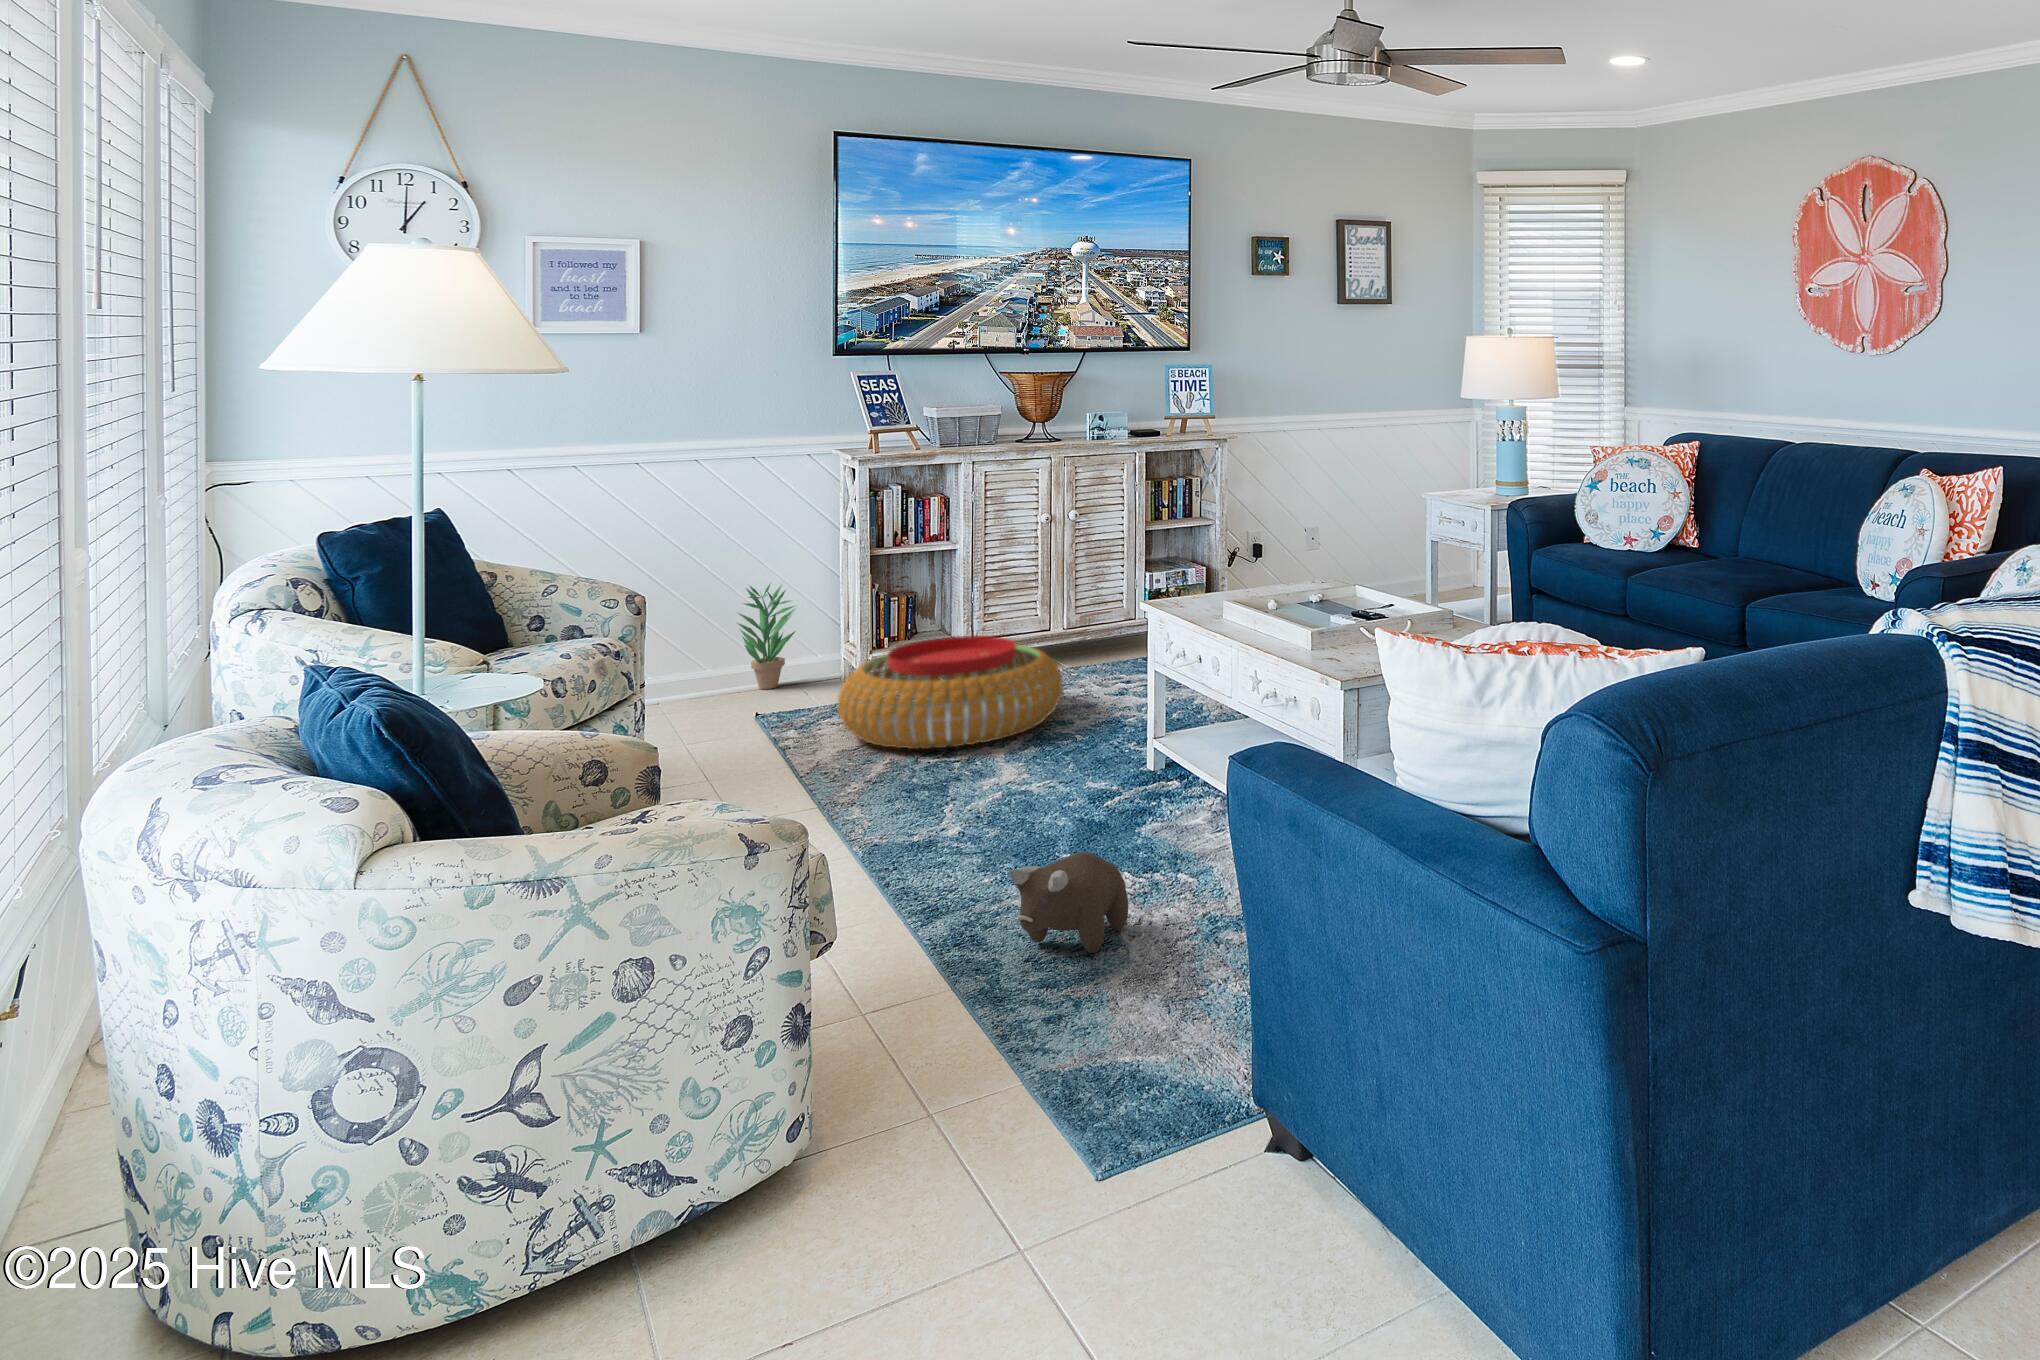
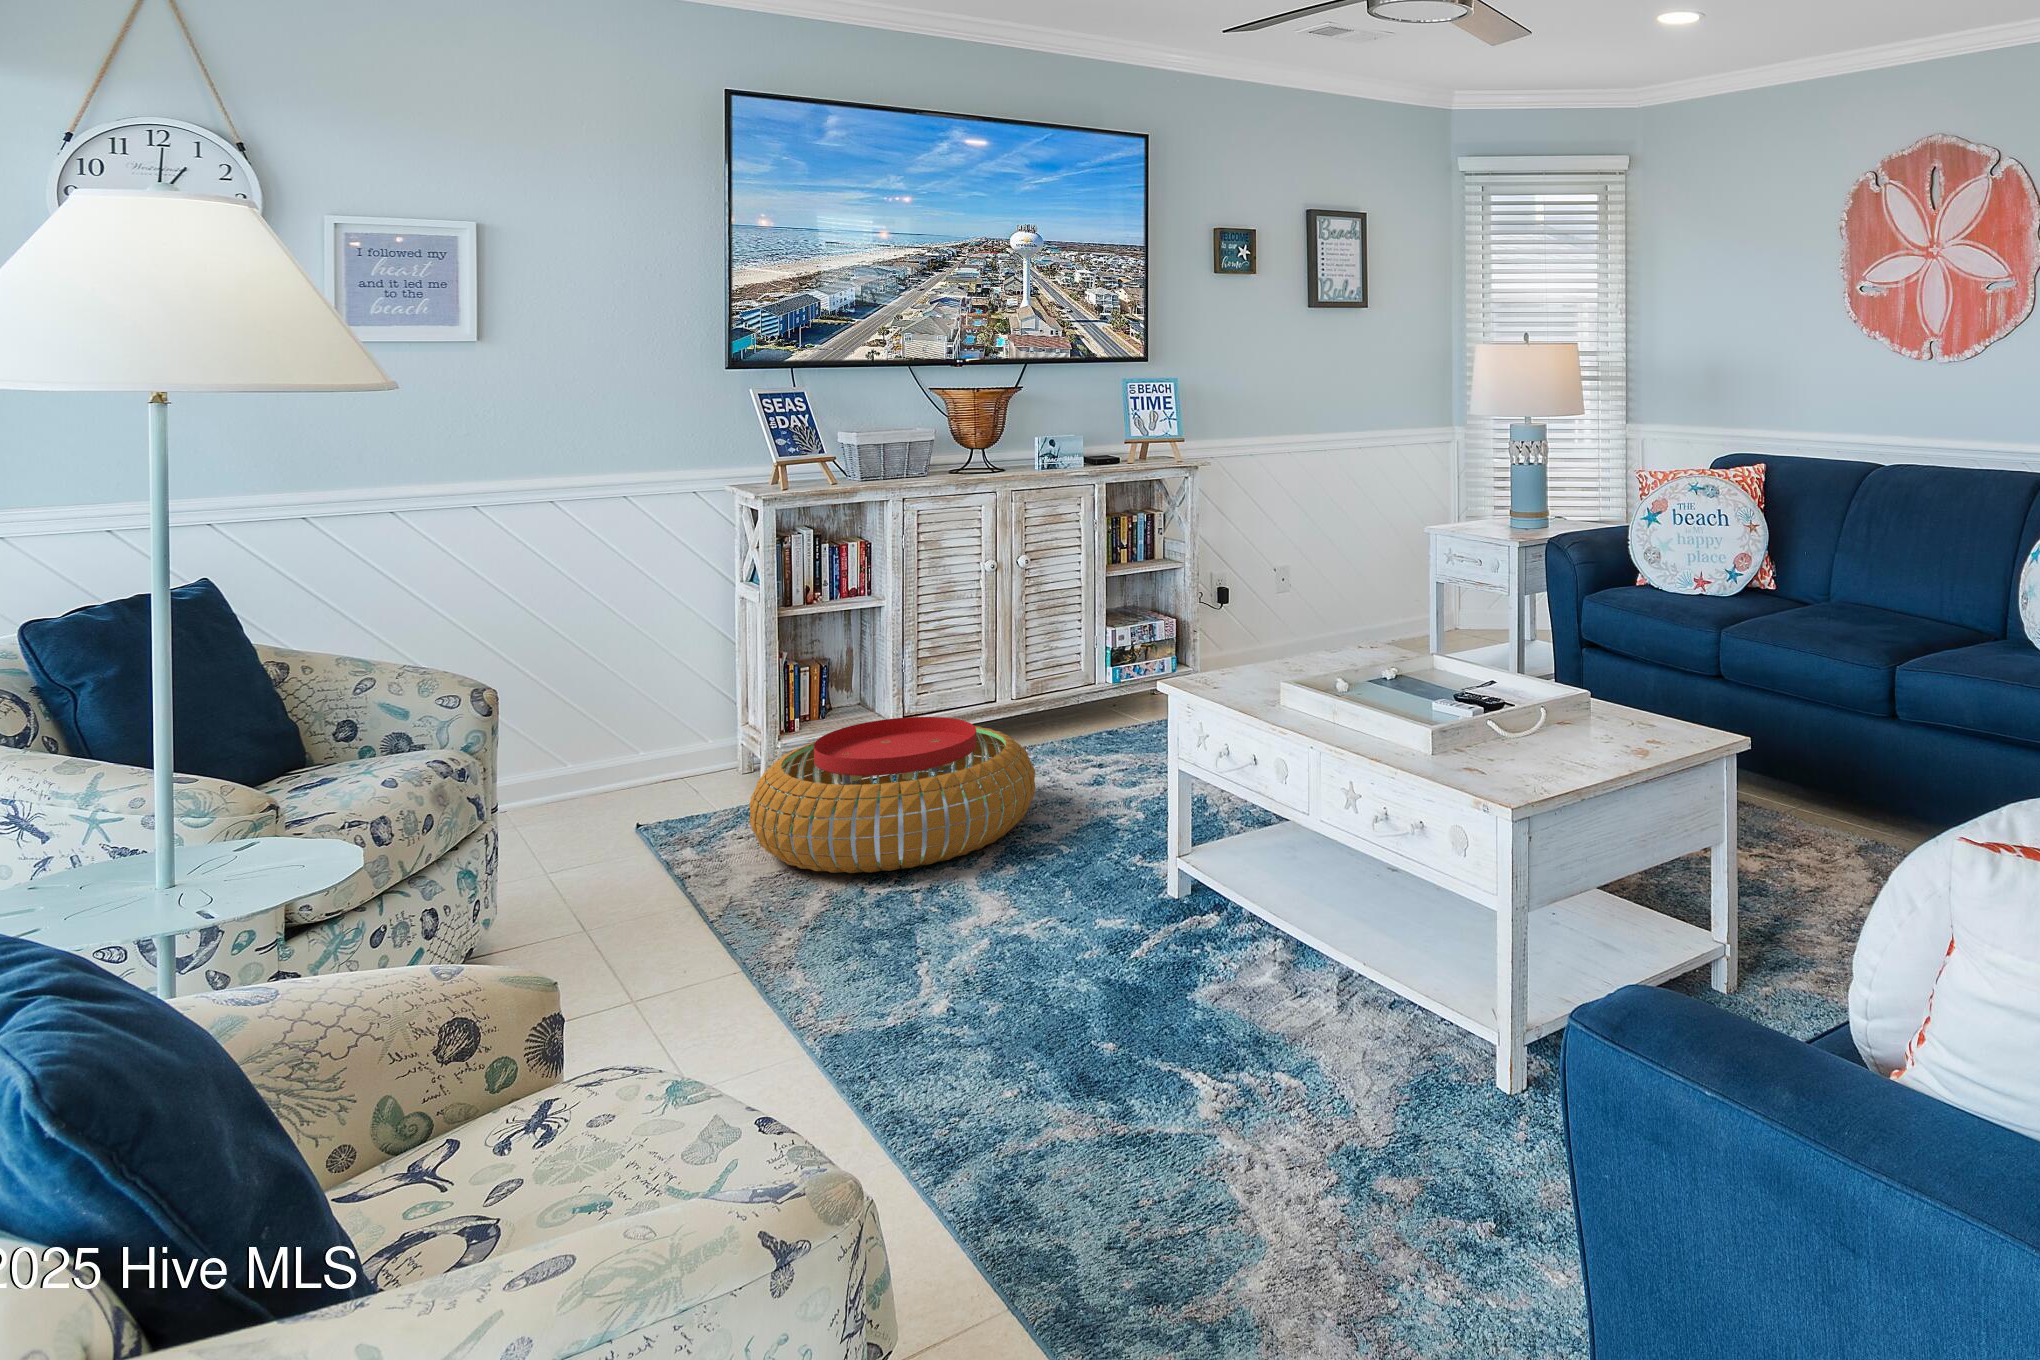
potted plant: present [737,583,796,689] -> none [604,651,684,787]
plush toy: present [1009,852,1128,953] -> none [1082,1071,1237,1229]

